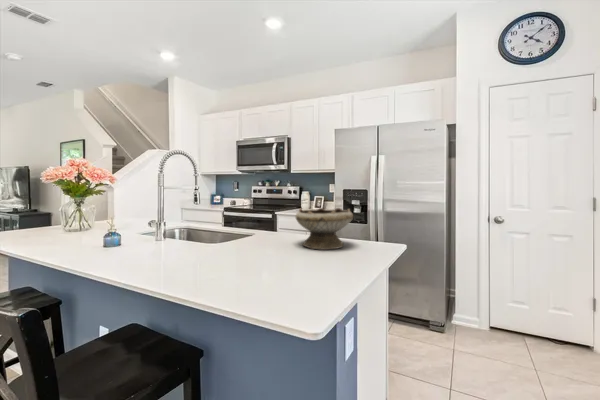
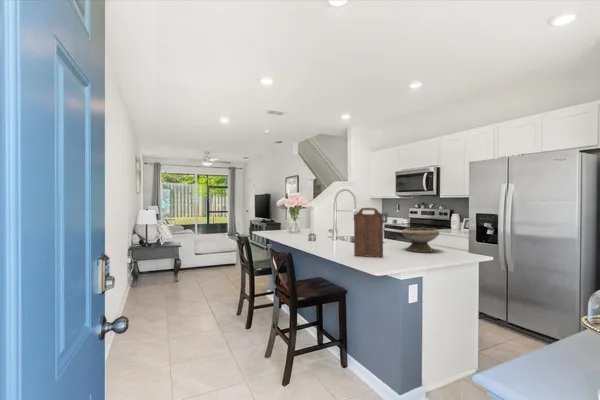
cutting board: none [229,169,292,278] -> present [354,208,383,257]

